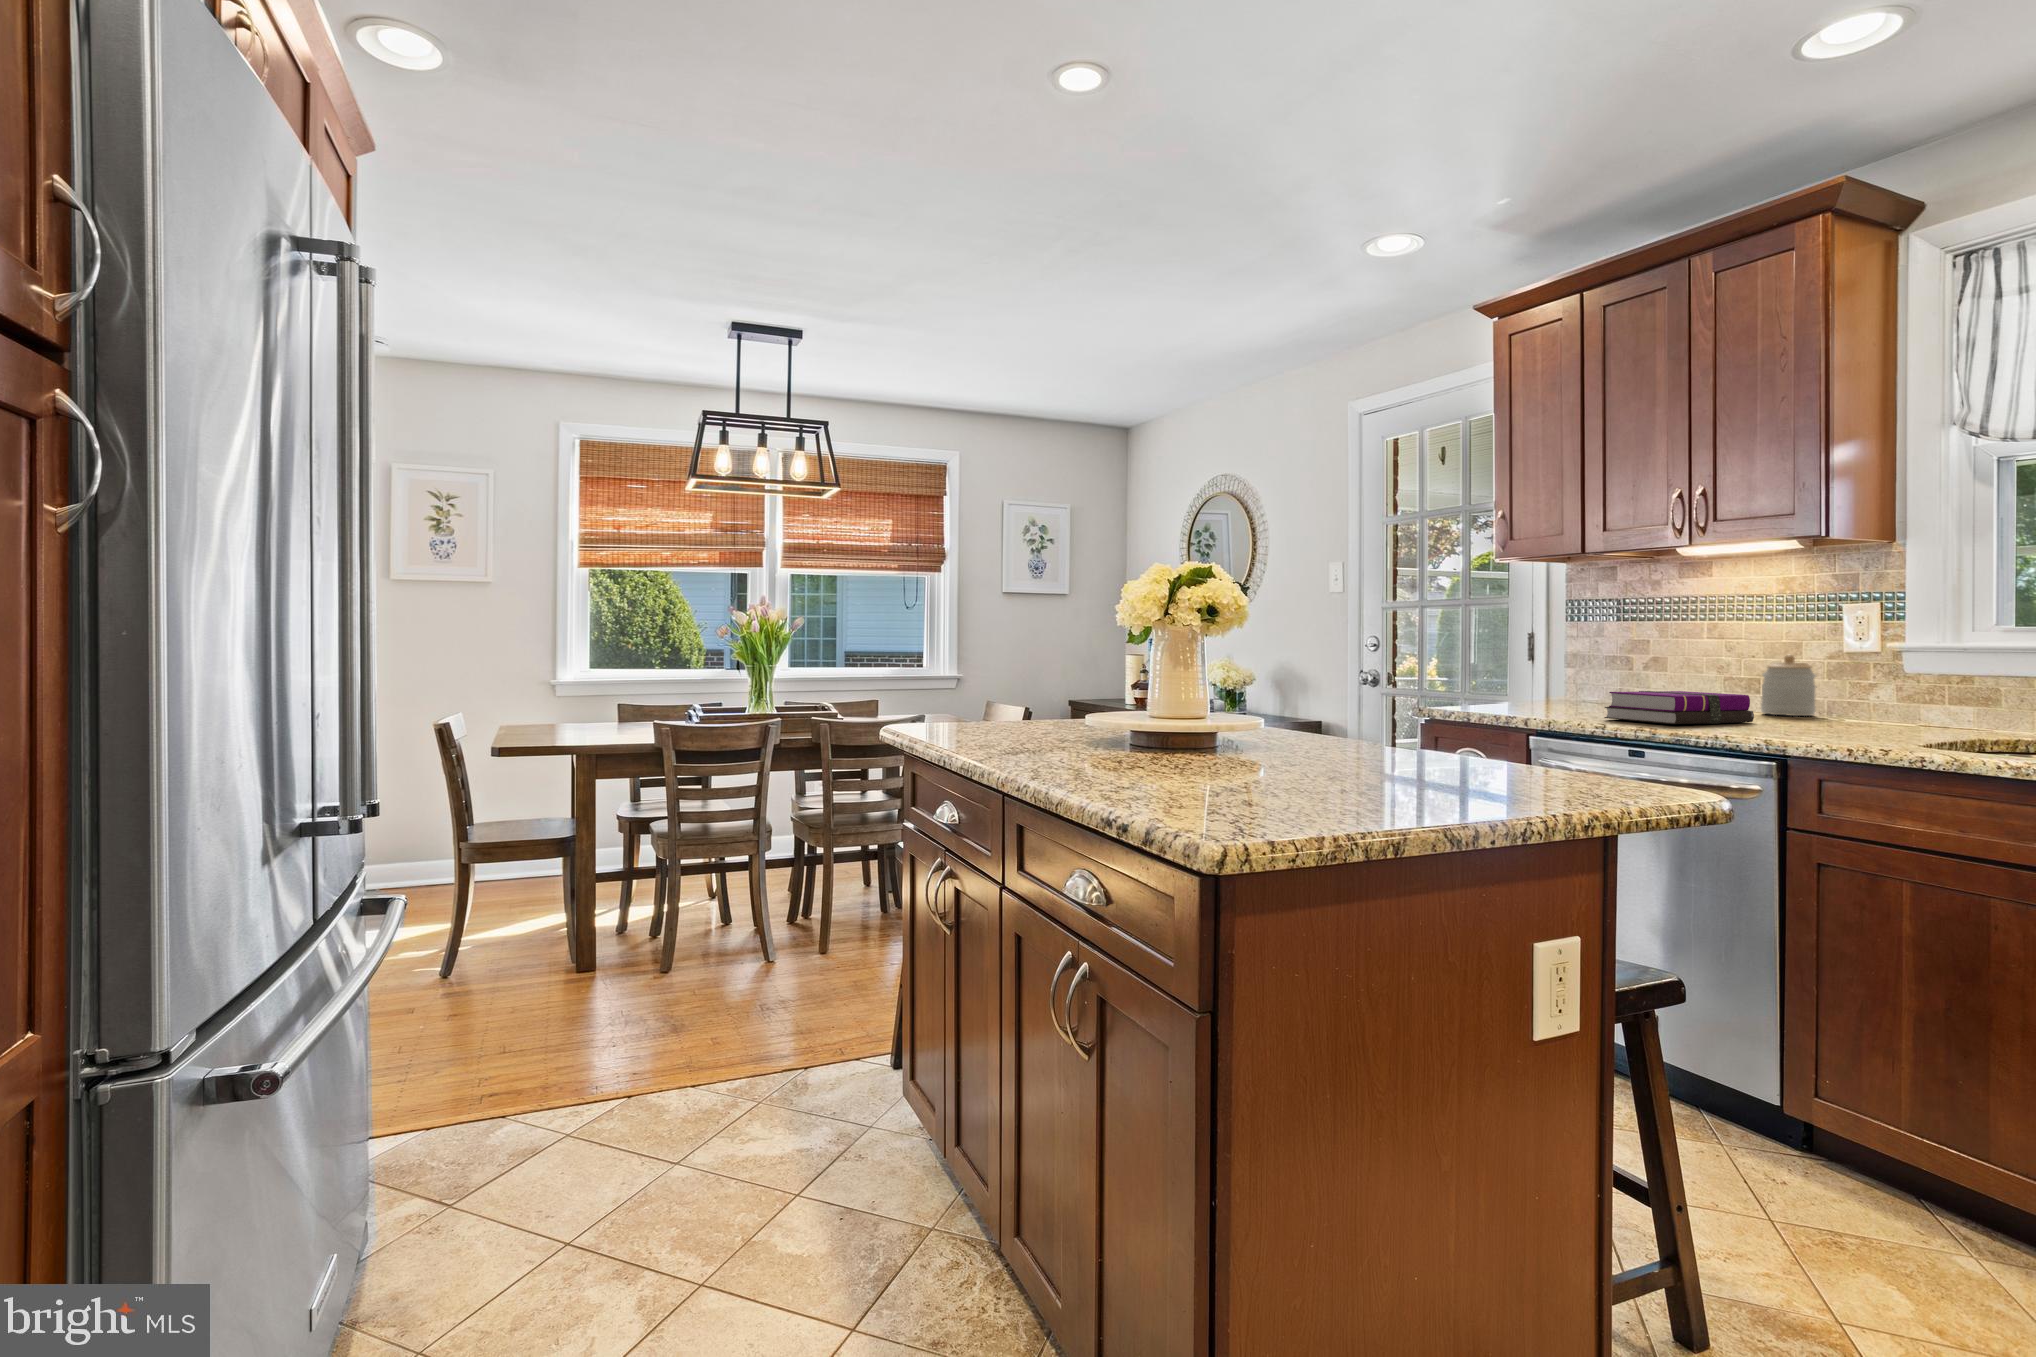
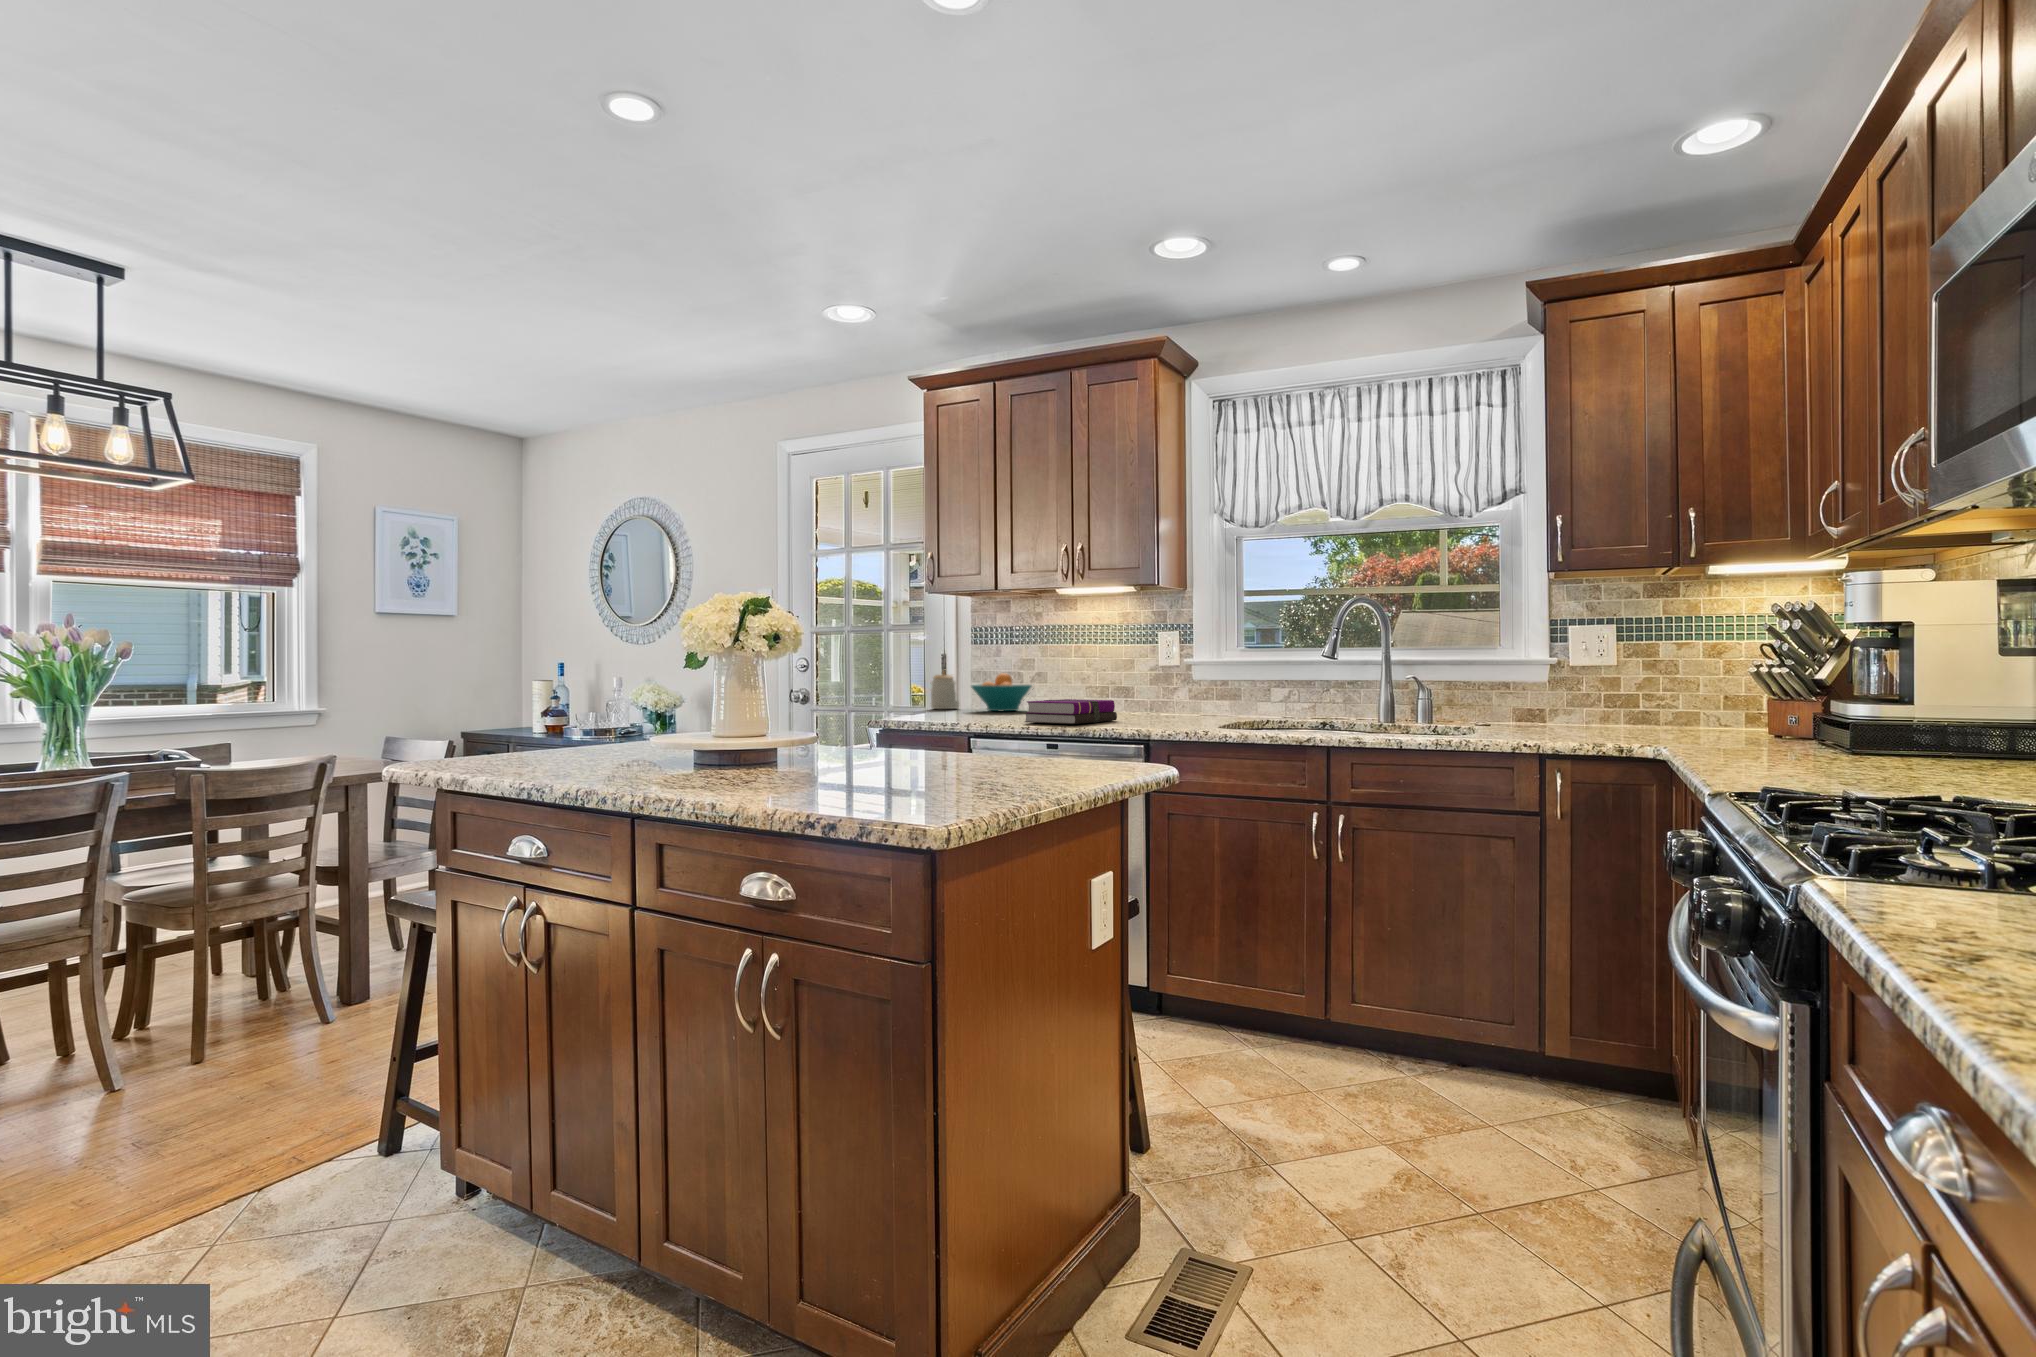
fruit bowl: none [1557,655,1650,702] -> present [971,673,1032,711]
jar: present [1761,655,1817,716] -> present [931,671,959,709]

